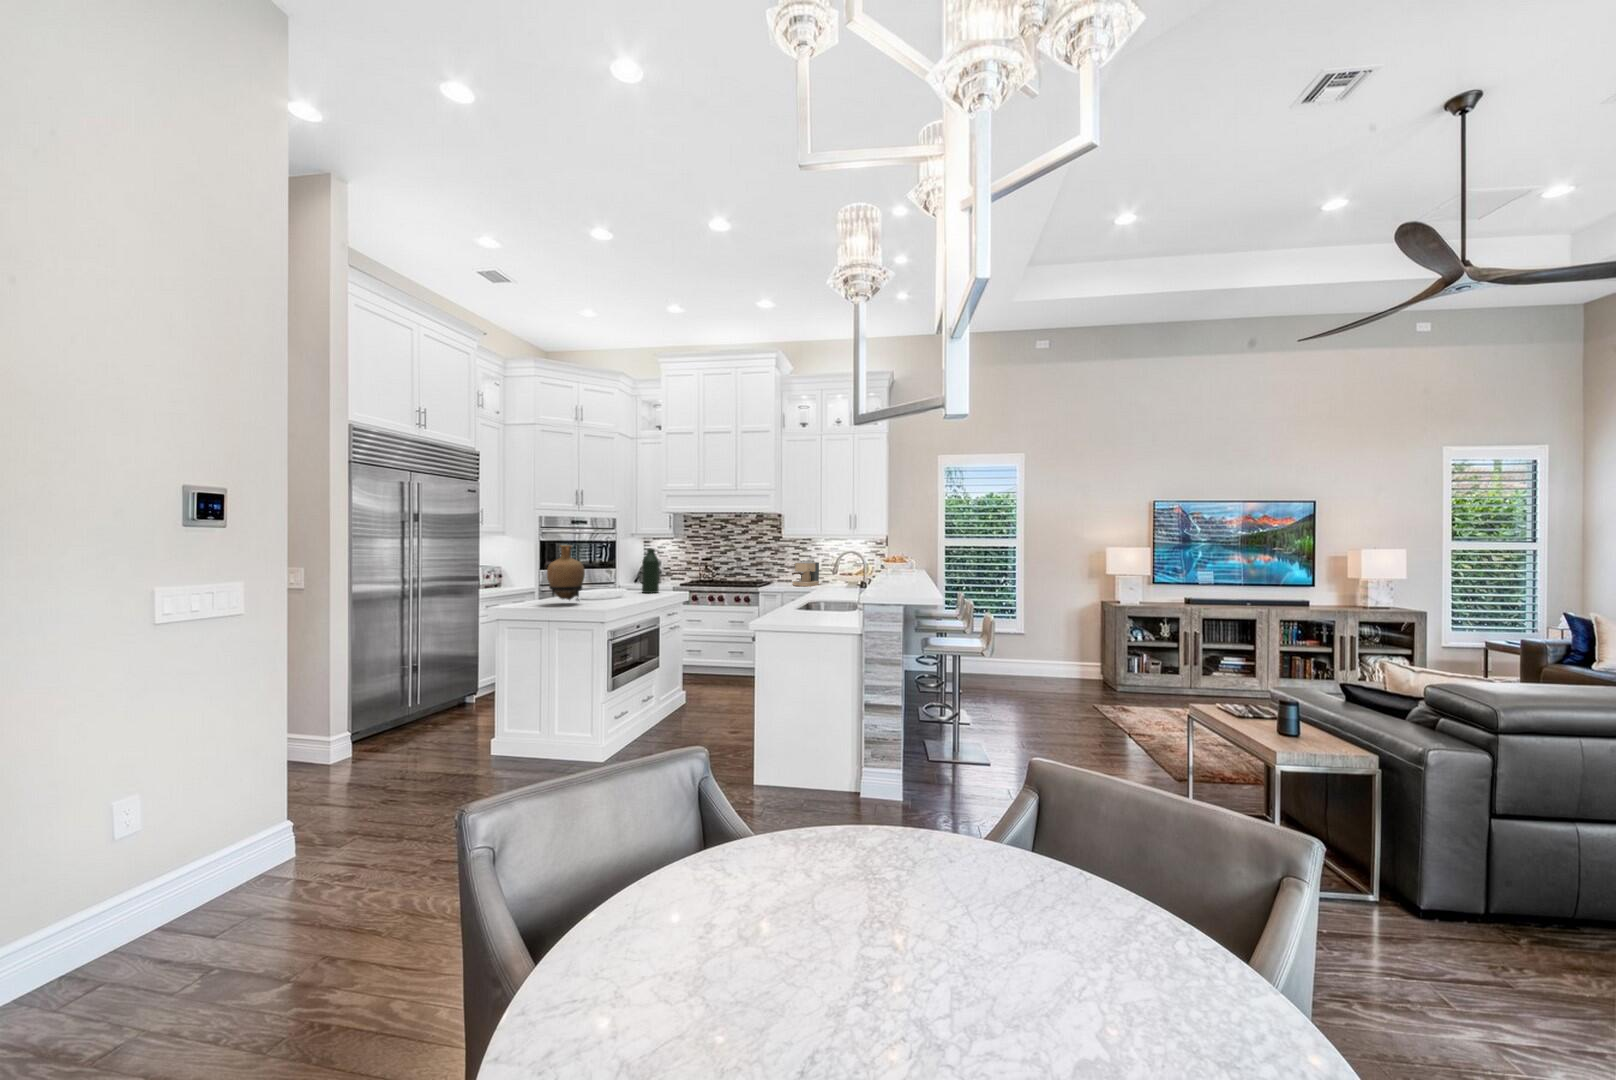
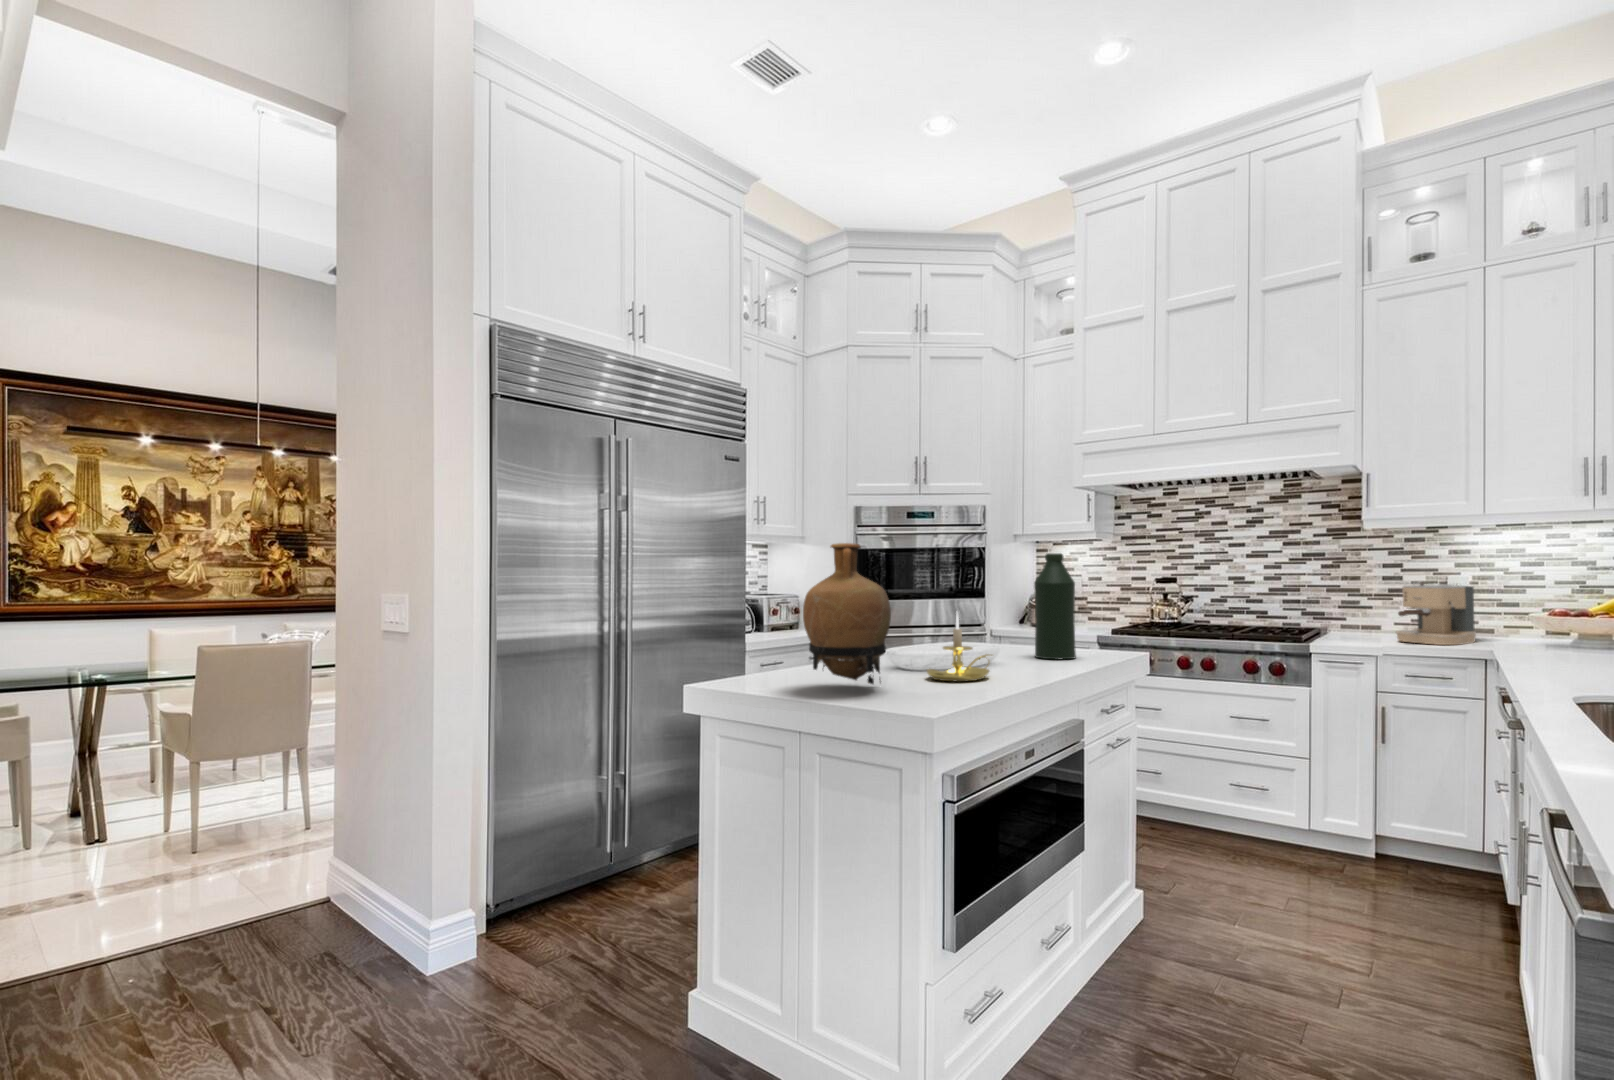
candle holder: none [597,573,625,601] -> present [927,613,992,681]

